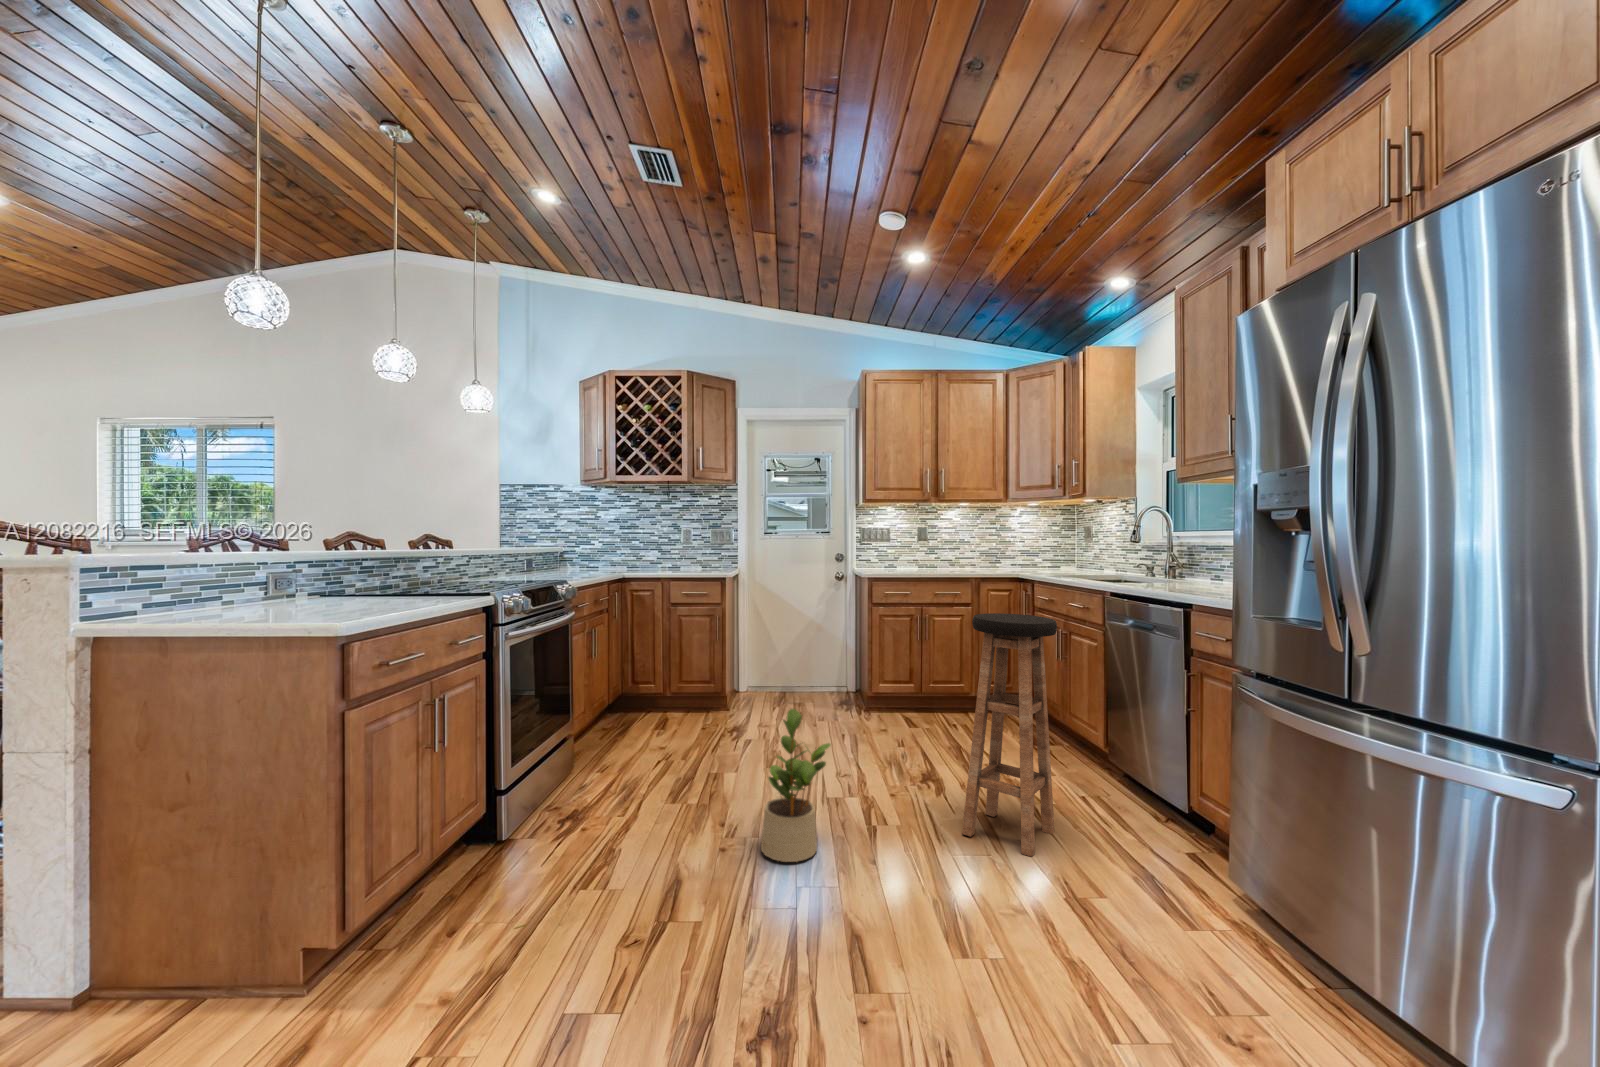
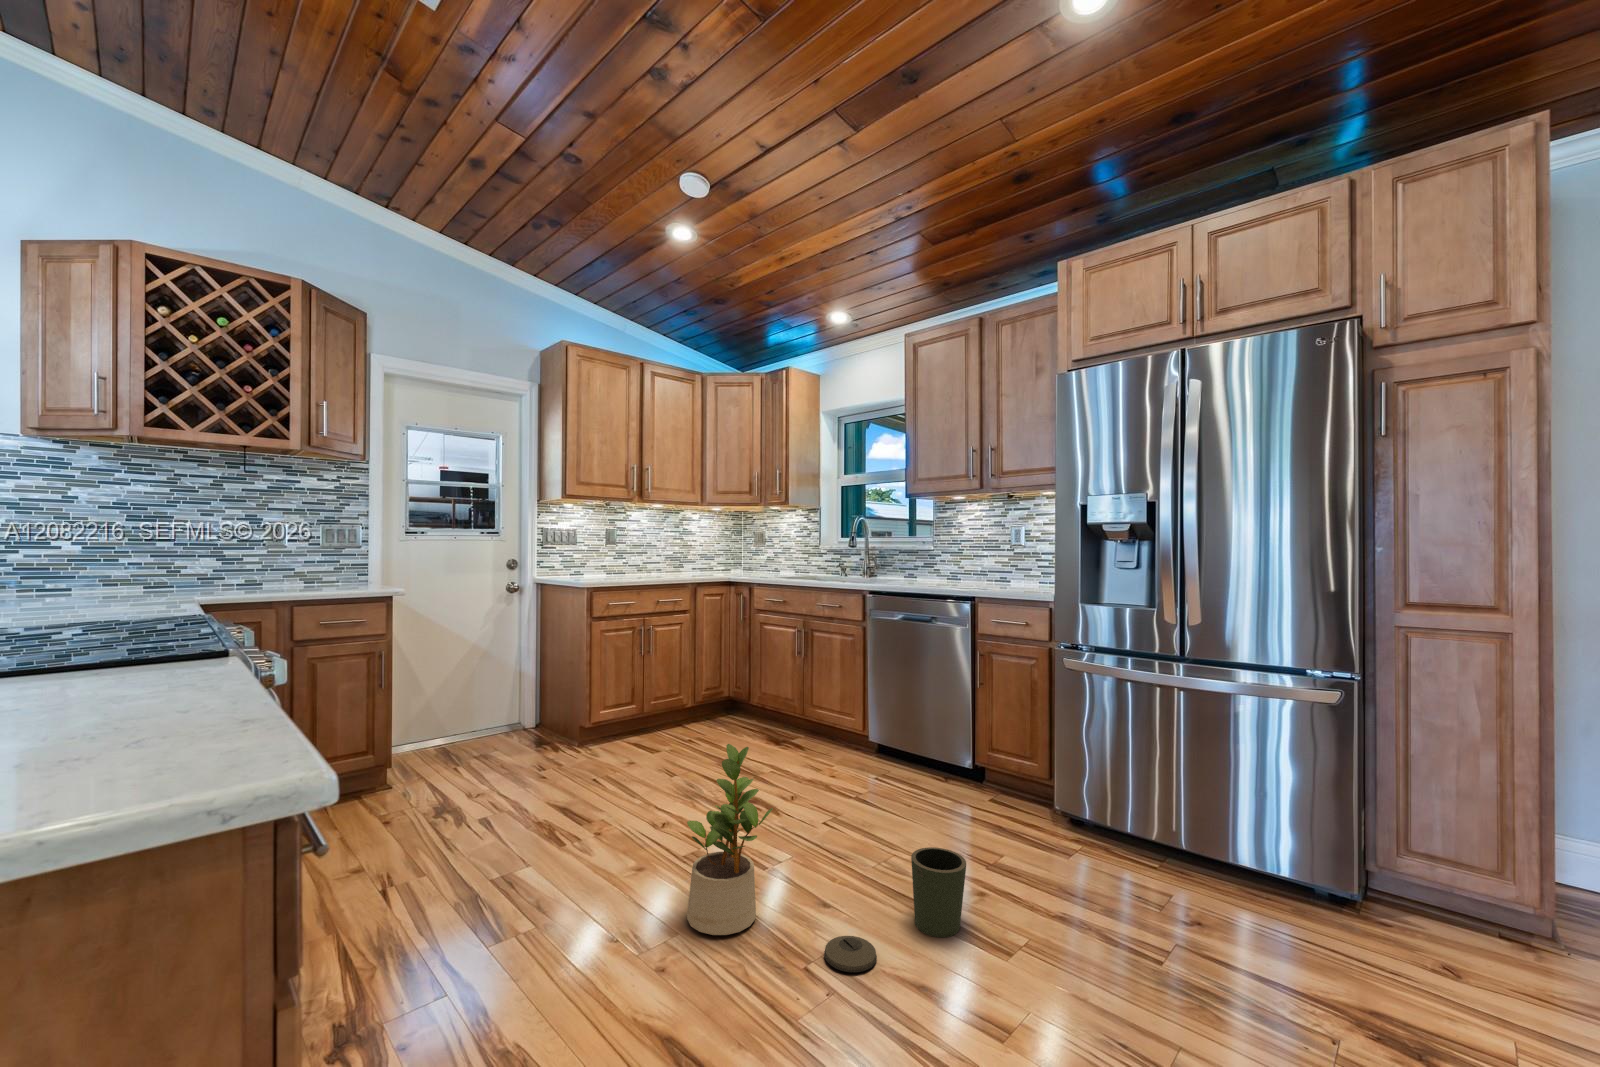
bar stool: present [962,613,1057,857] -> none [830,613,910,836]
trash can: none [808,850,967,943] -> present [824,847,966,972]

